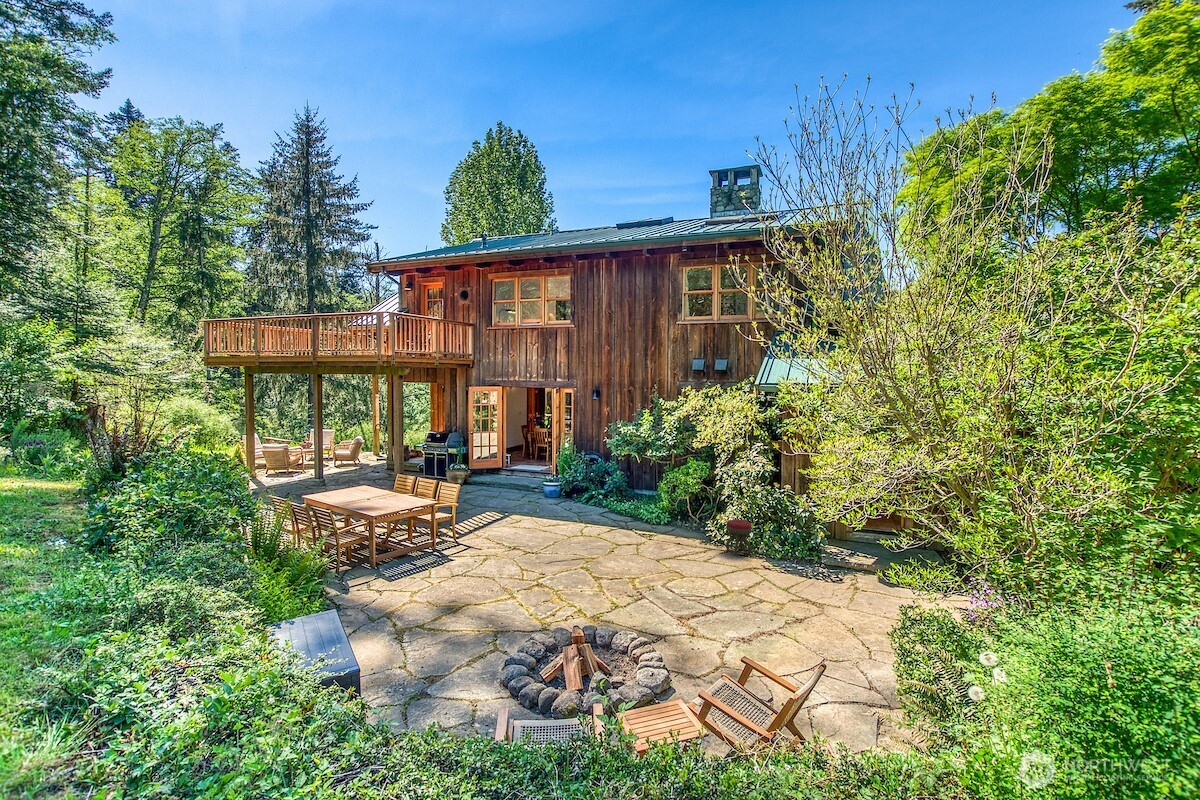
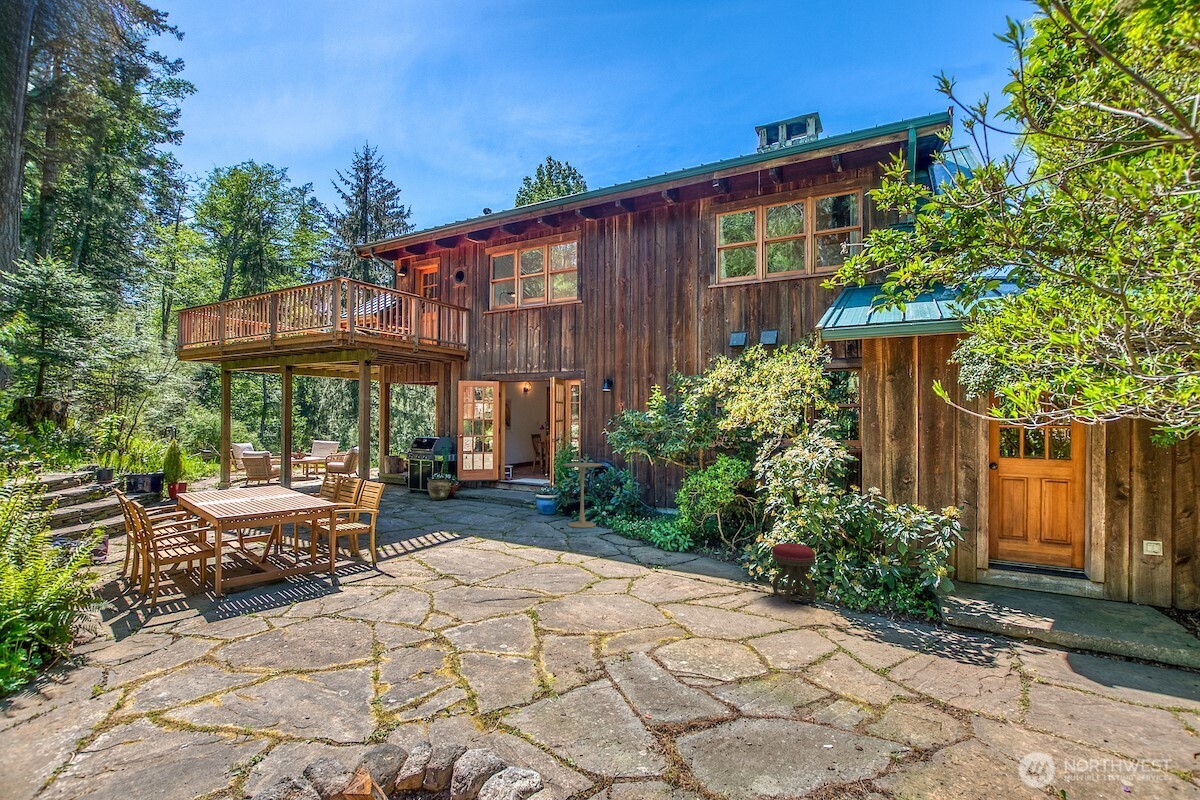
pedestal table: none [568,457,598,507] -> present [563,463,602,528]

